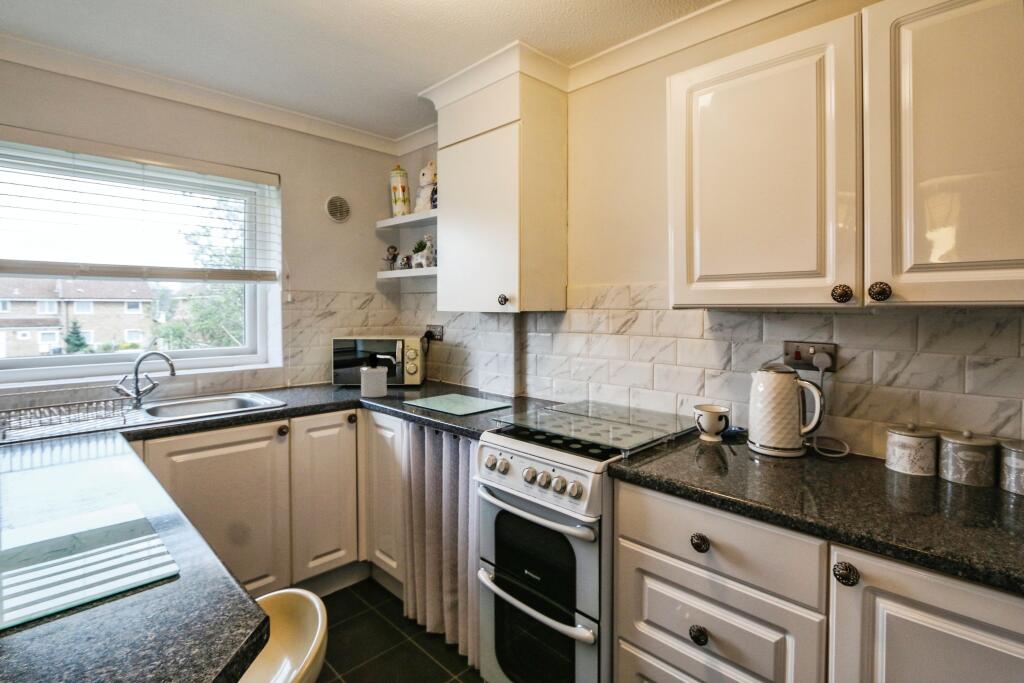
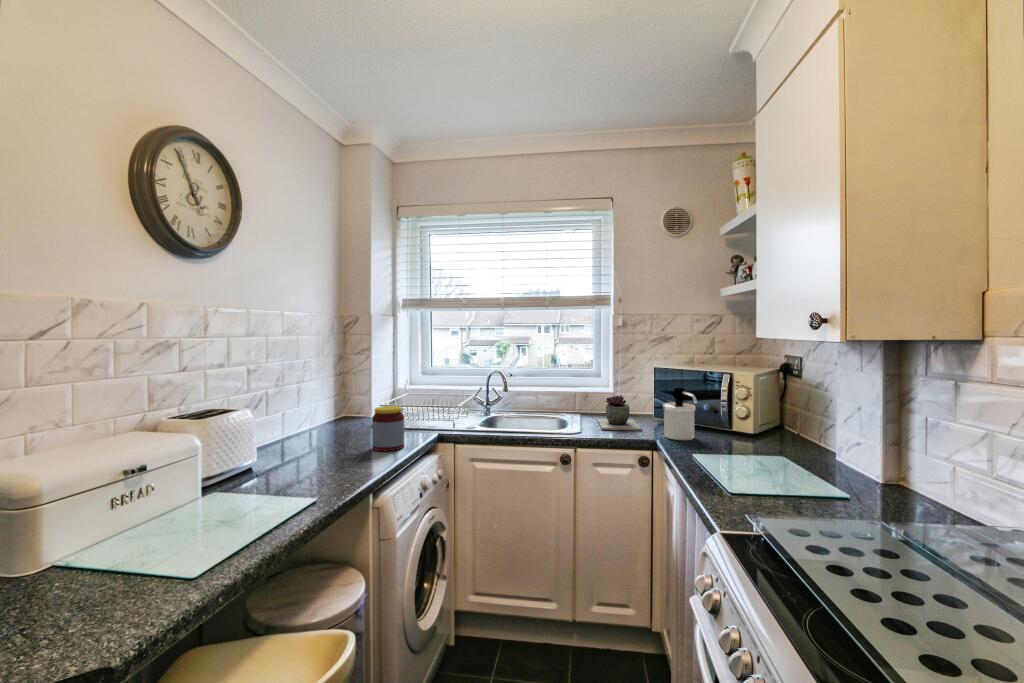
succulent plant: none [280,366,336,401] -> present [597,395,642,430]
jar: none [30,394,91,458] -> present [372,406,404,451]

